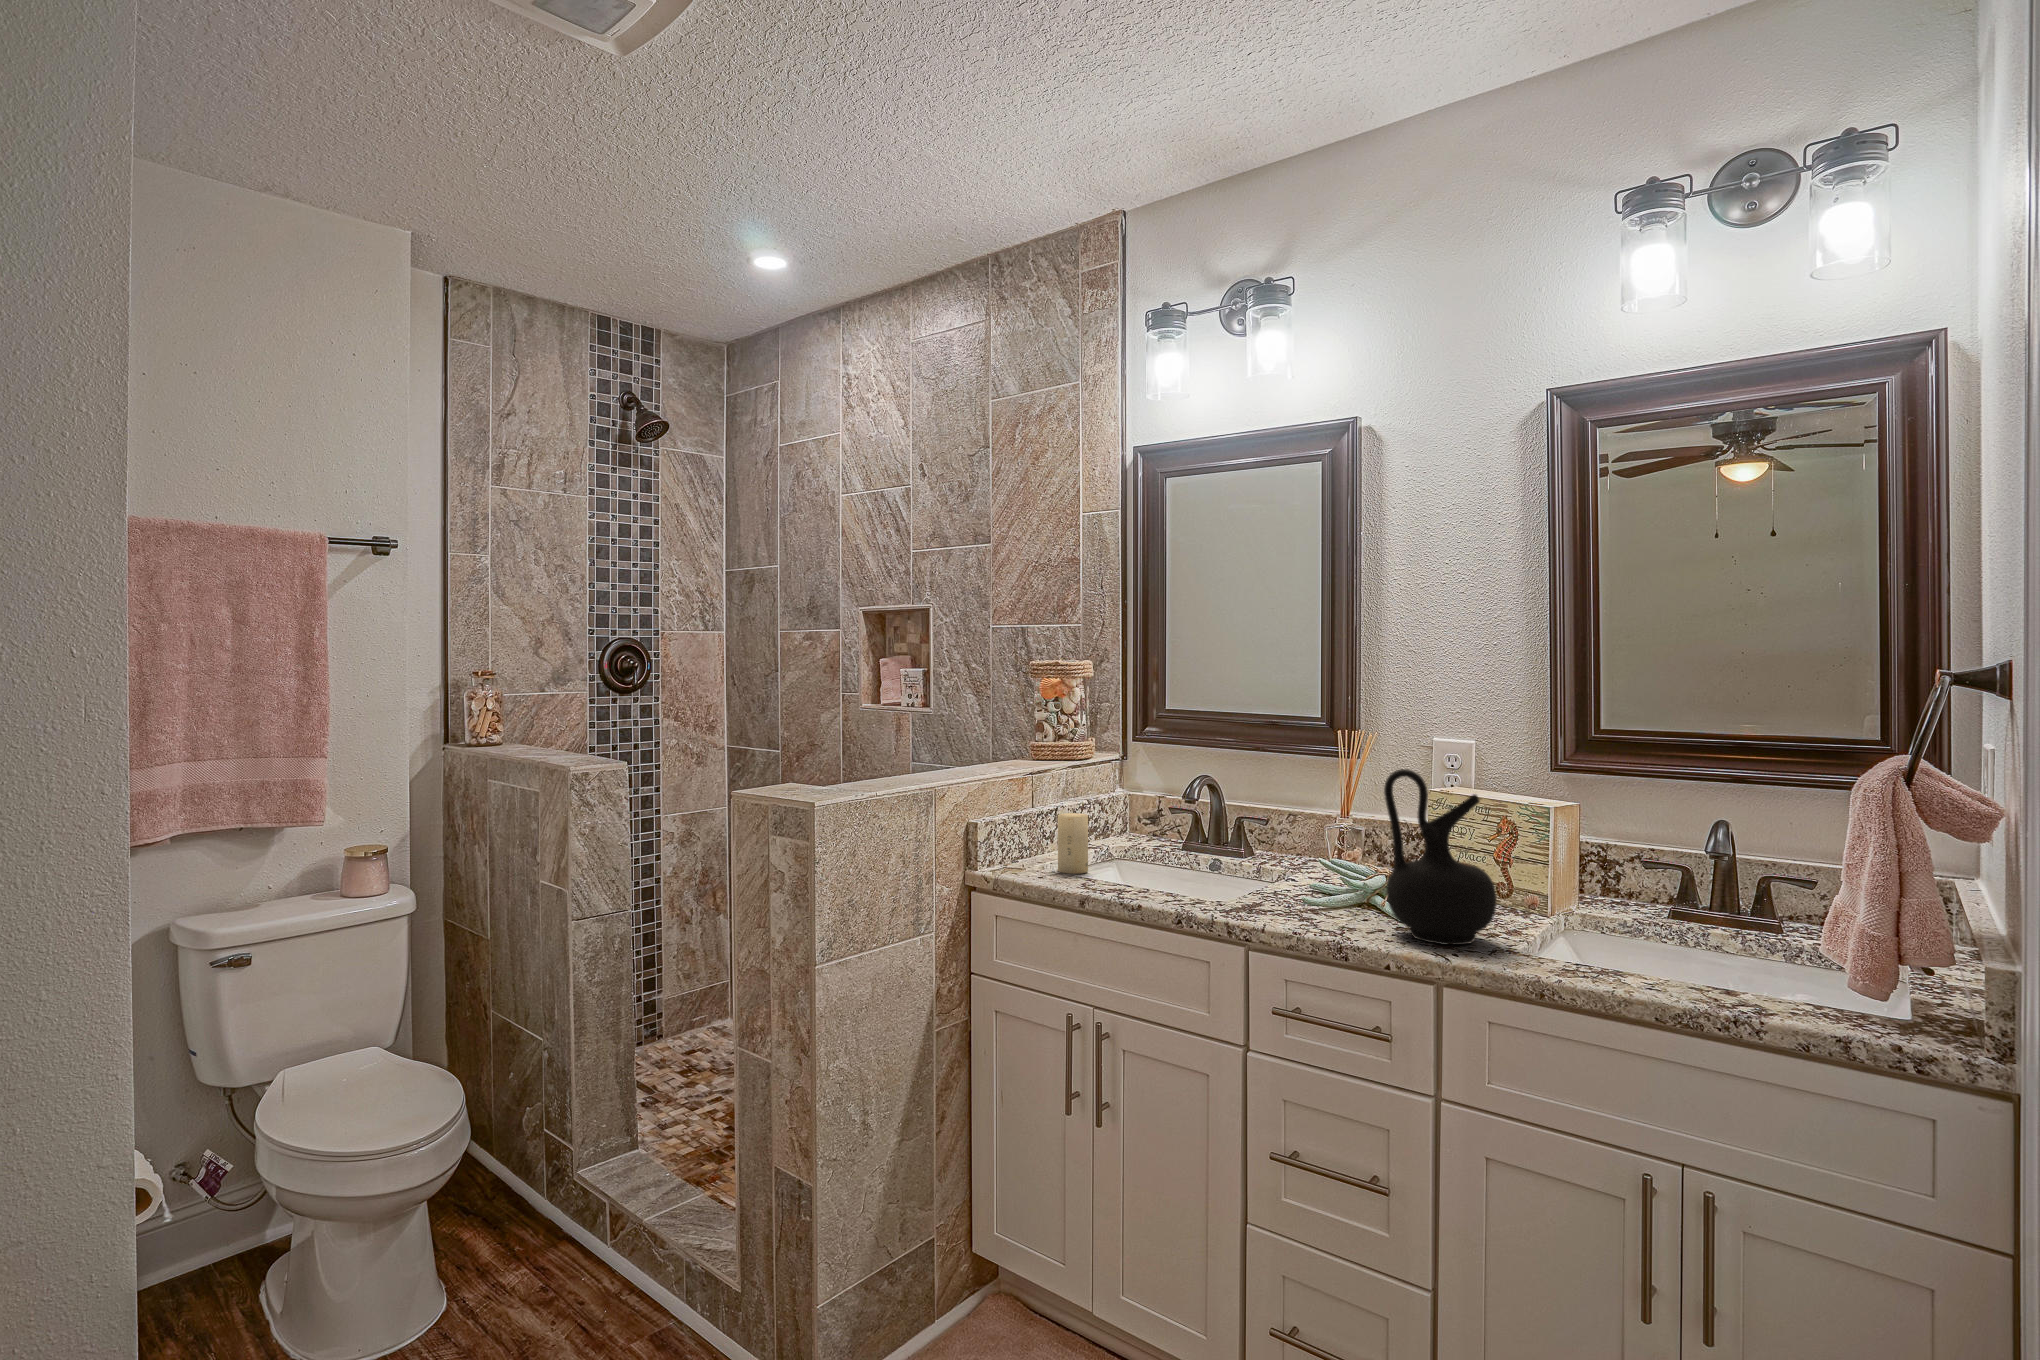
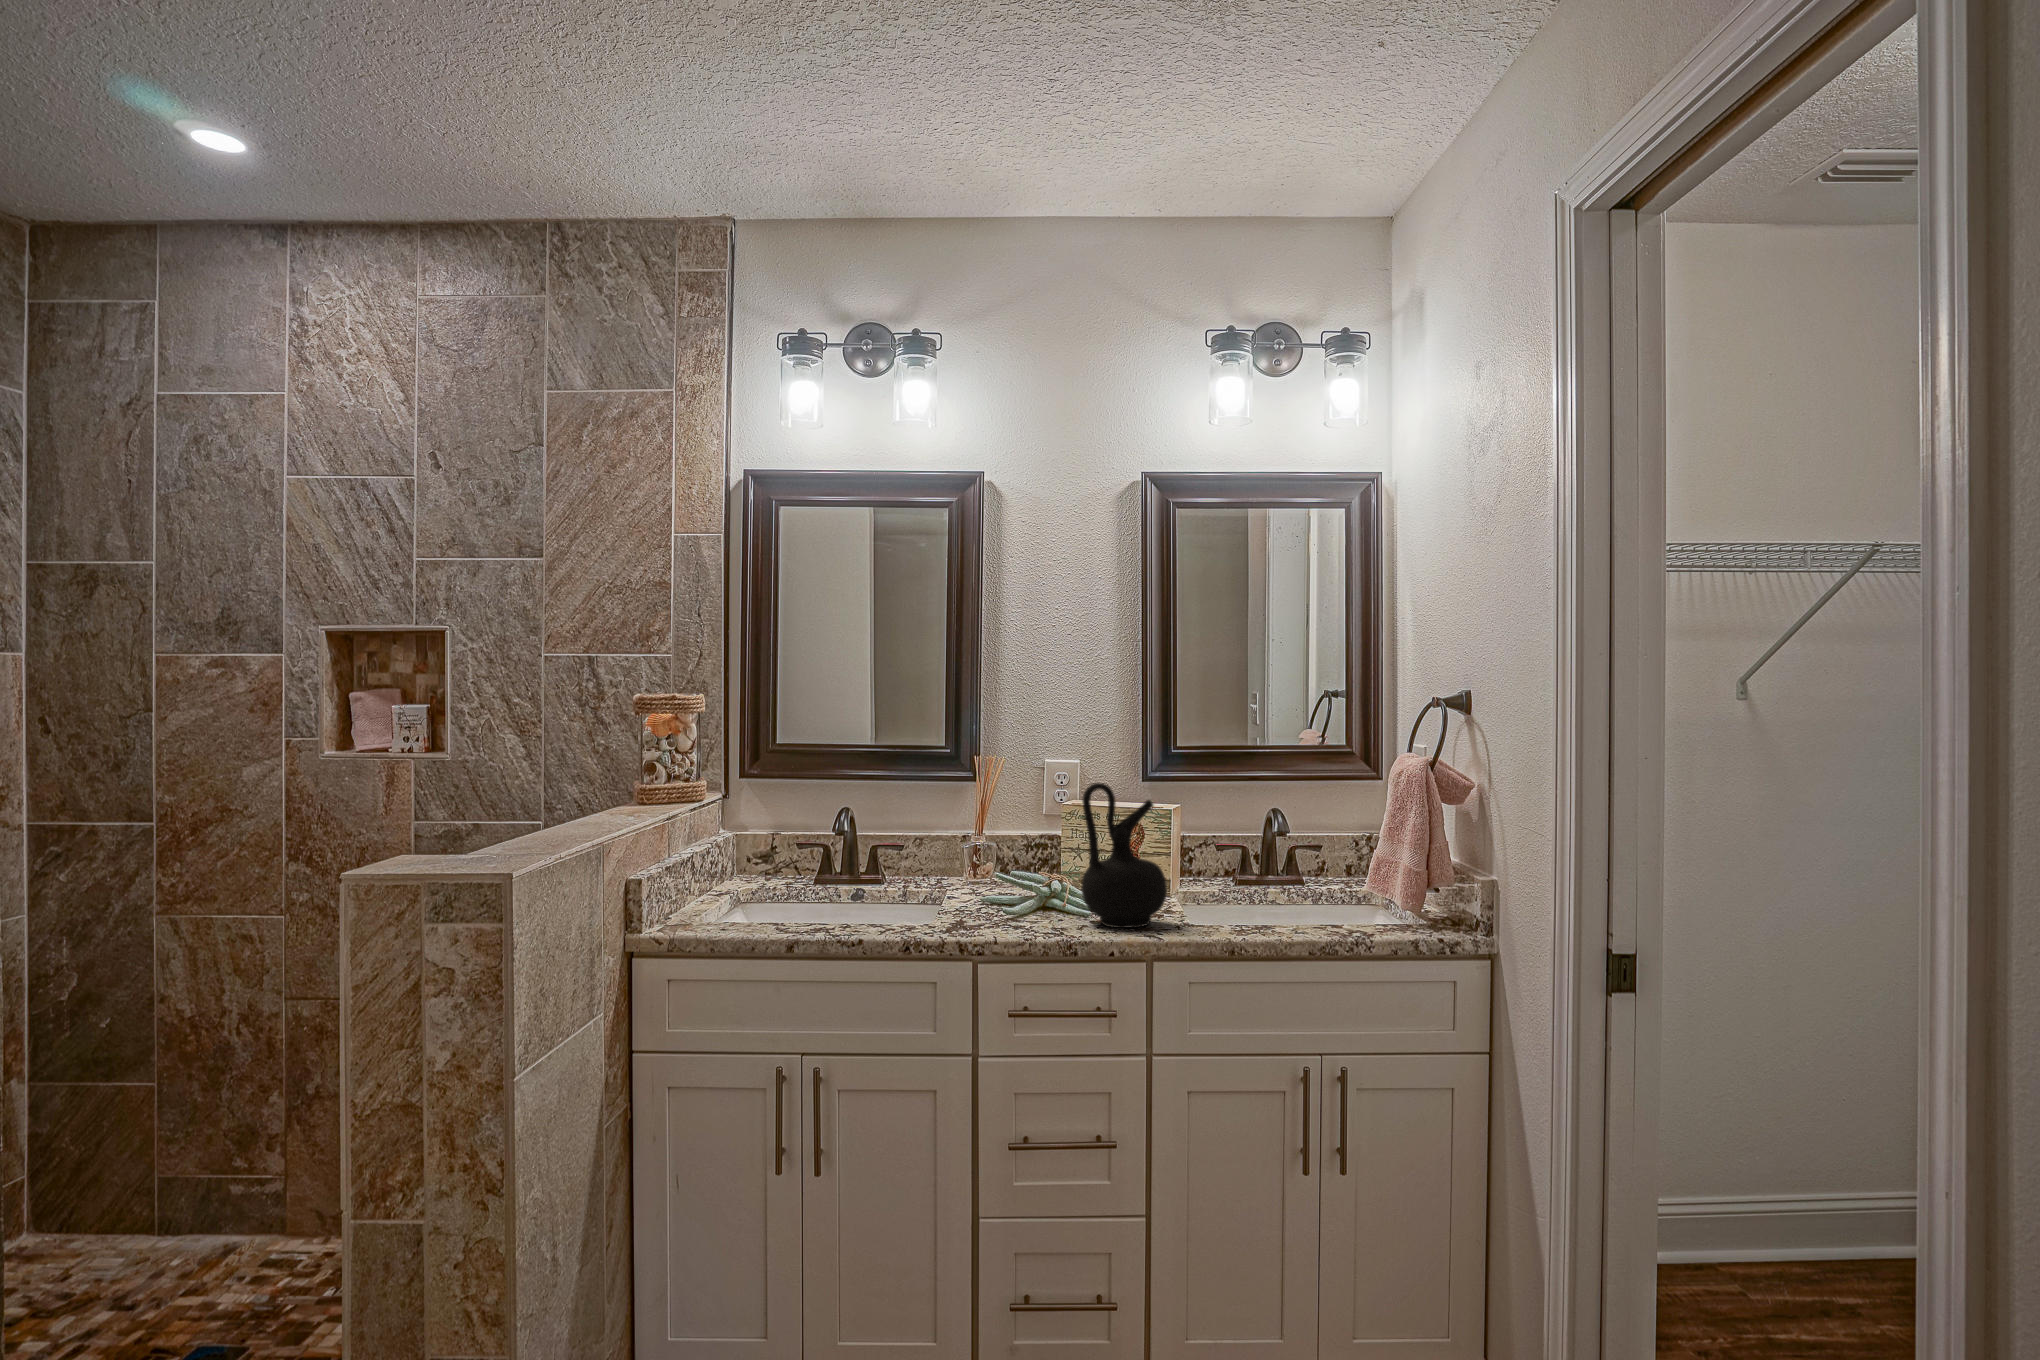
candle: present [1058,813,1088,874] -> none [721,858,755,923]

